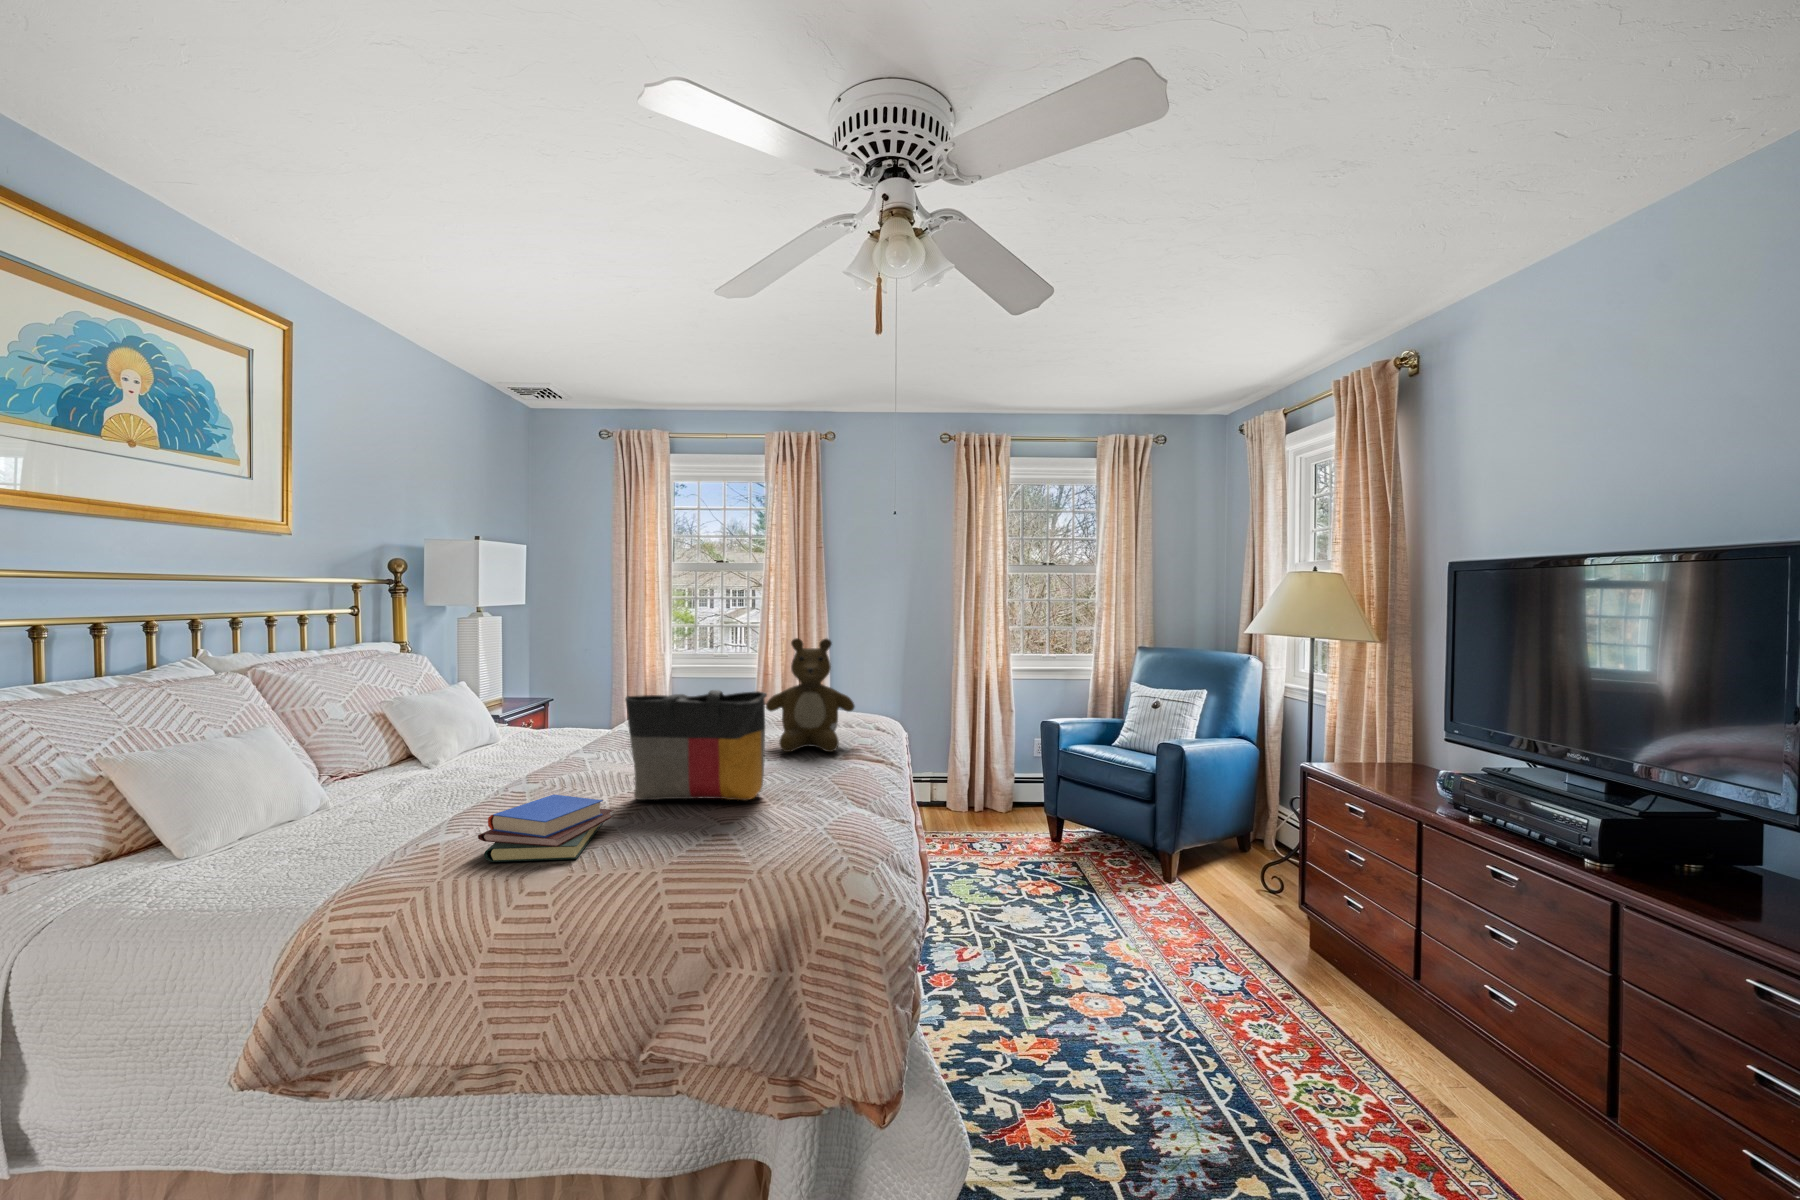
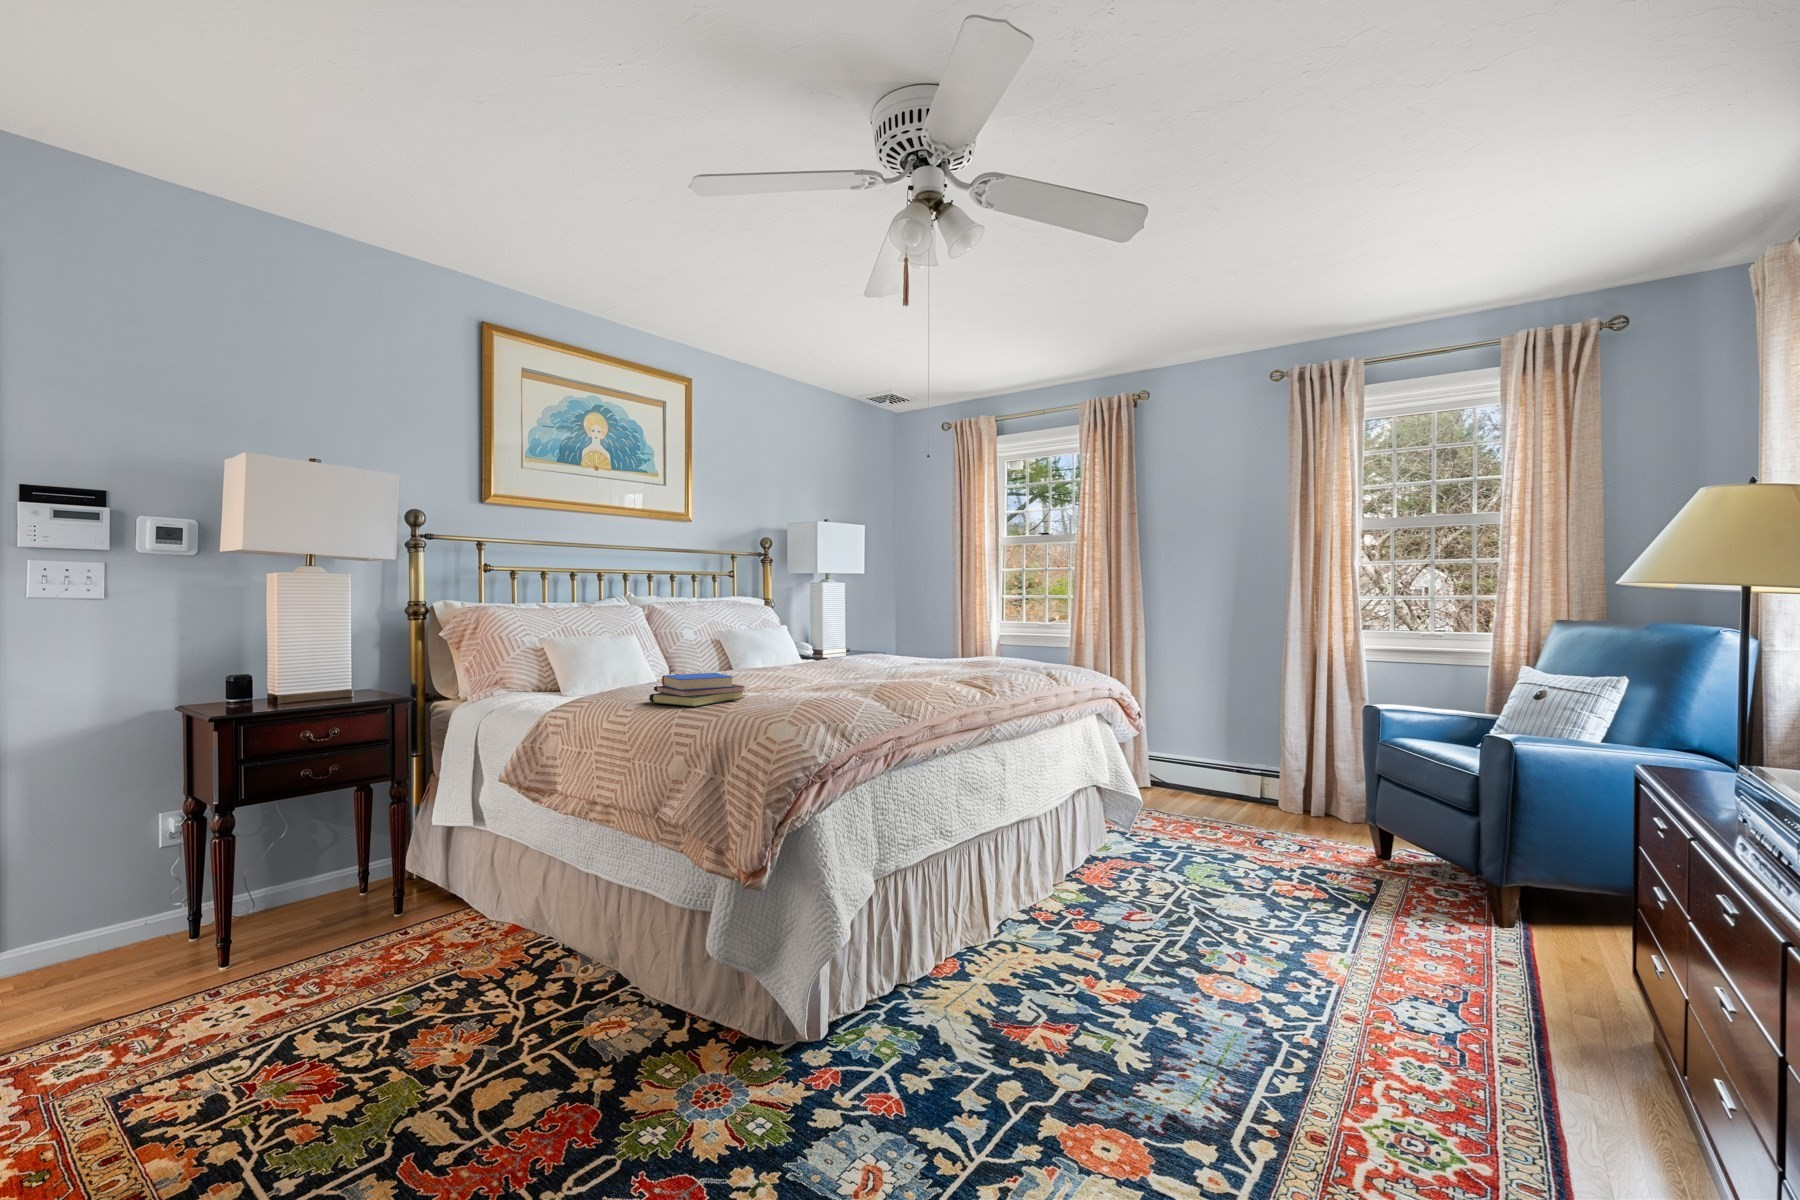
teddy bear: present [766,638,855,752] -> none [945,583,1025,683]
tote bag: present [625,690,767,801] -> none [782,608,879,697]

